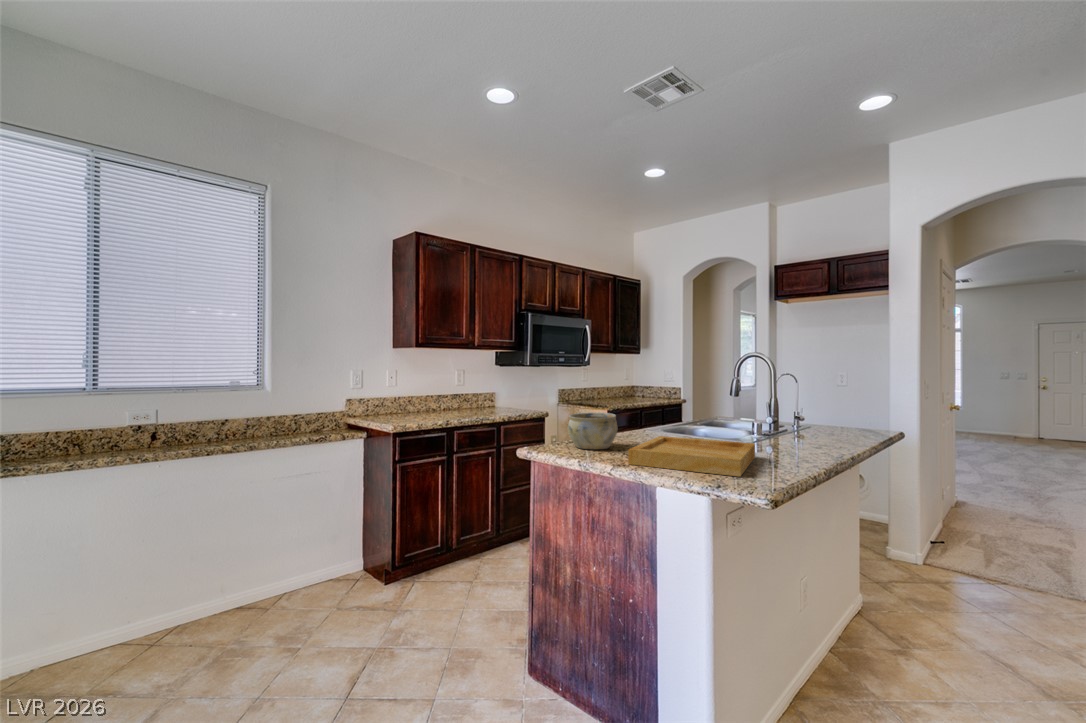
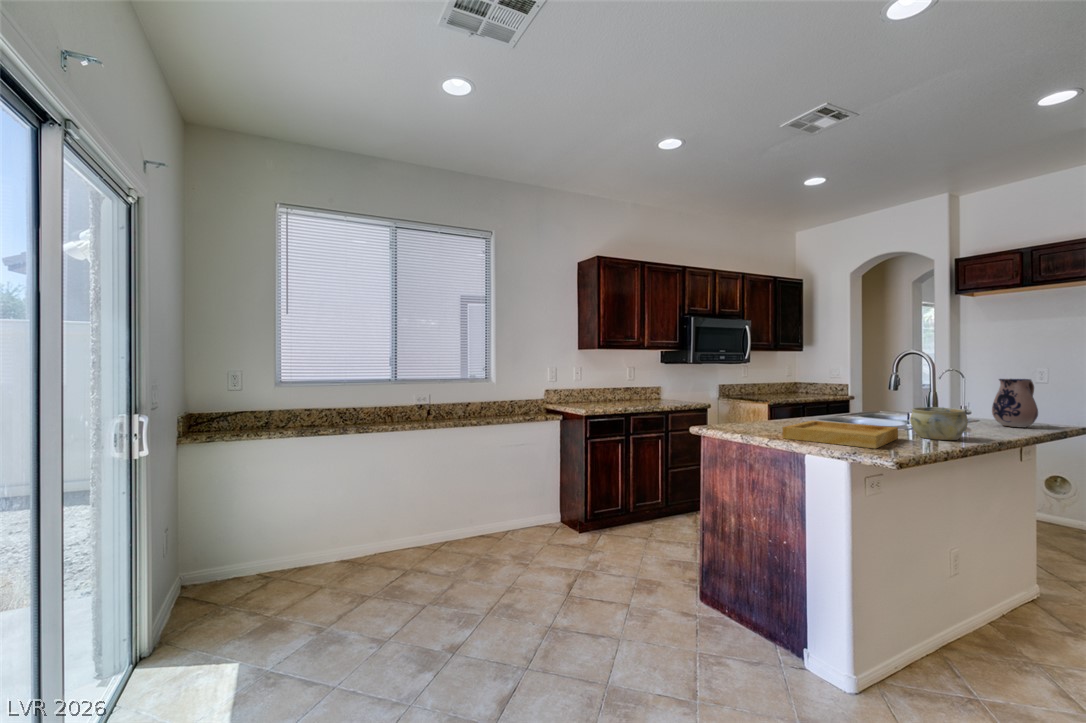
ceramic pitcher: none [826,382,867,434] -> present [992,379,1038,427]
ceramic bowl: present [568,413,617,449] -> present [910,407,968,440]

